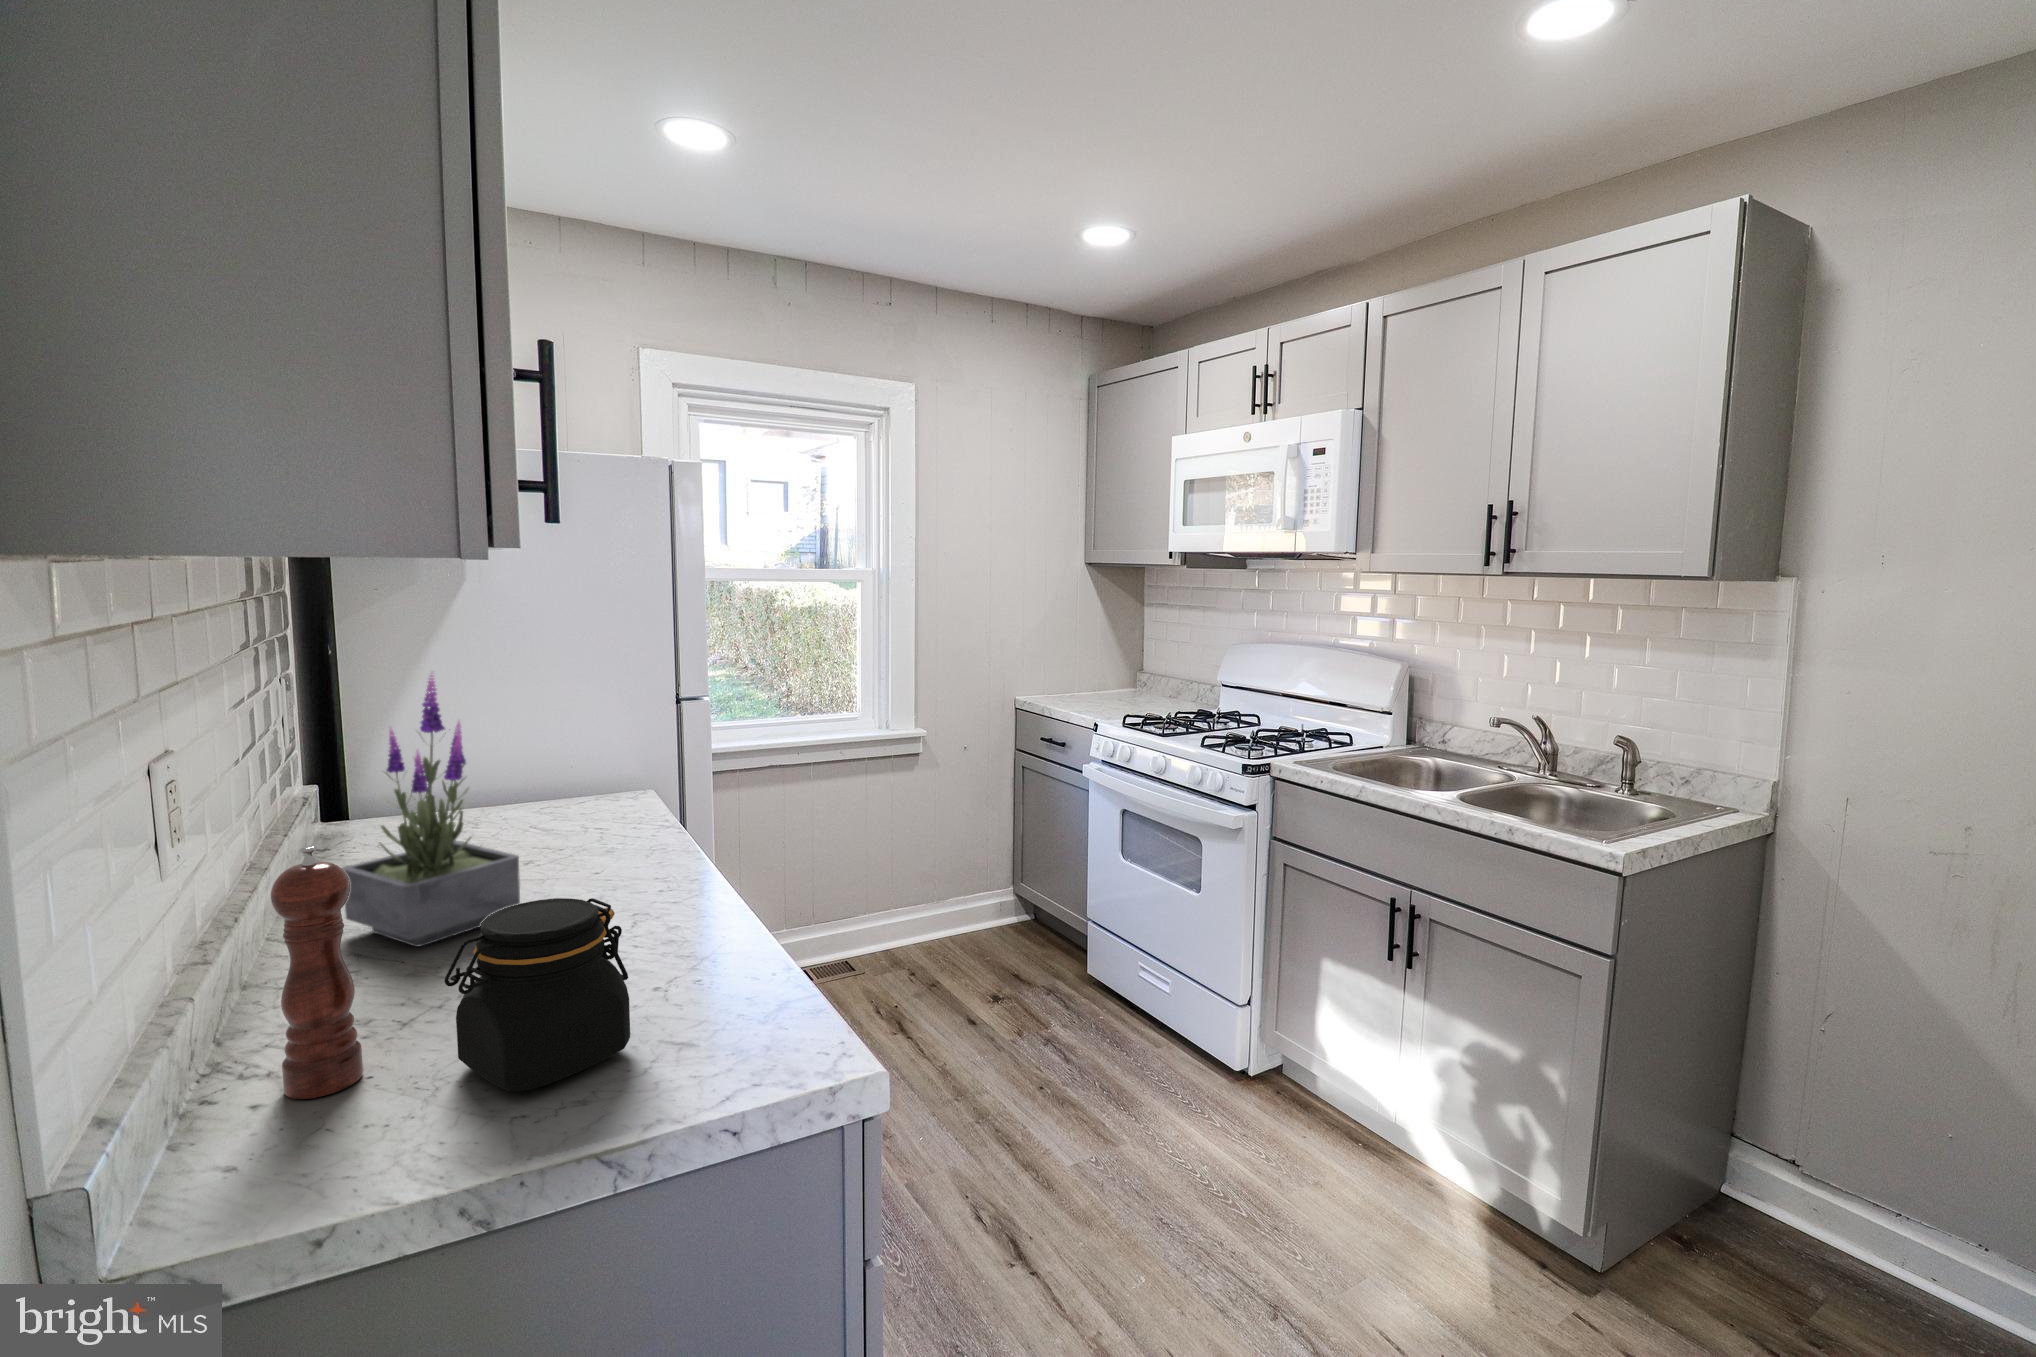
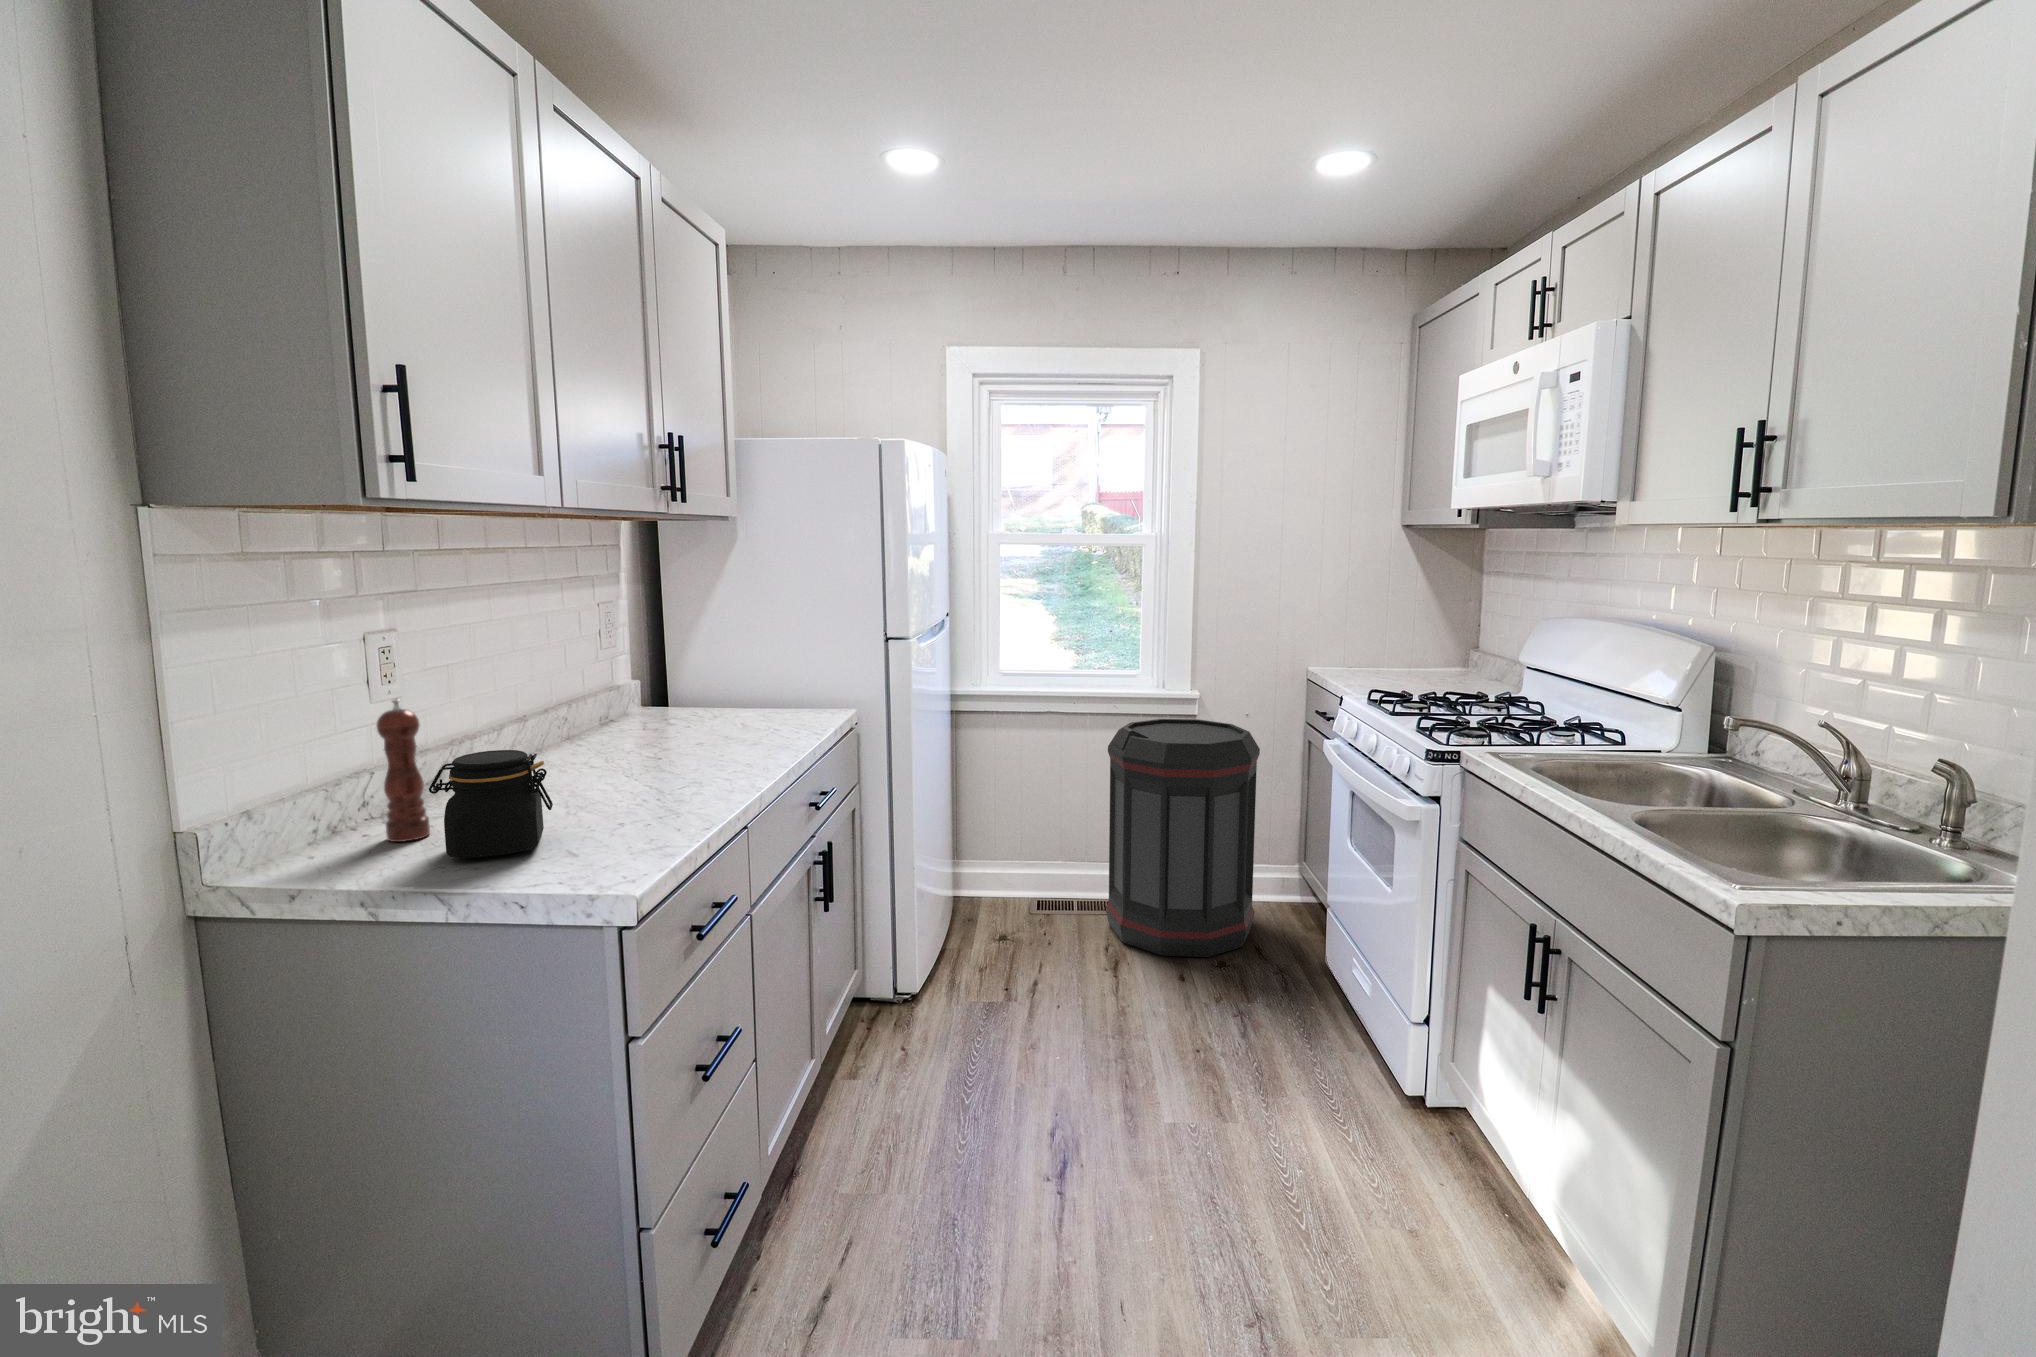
potted plant: present [343,675,520,947] -> none [535,607,624,785]
trash can: none [859,756,1008,1003] -> present [1106,719,1260,957]

